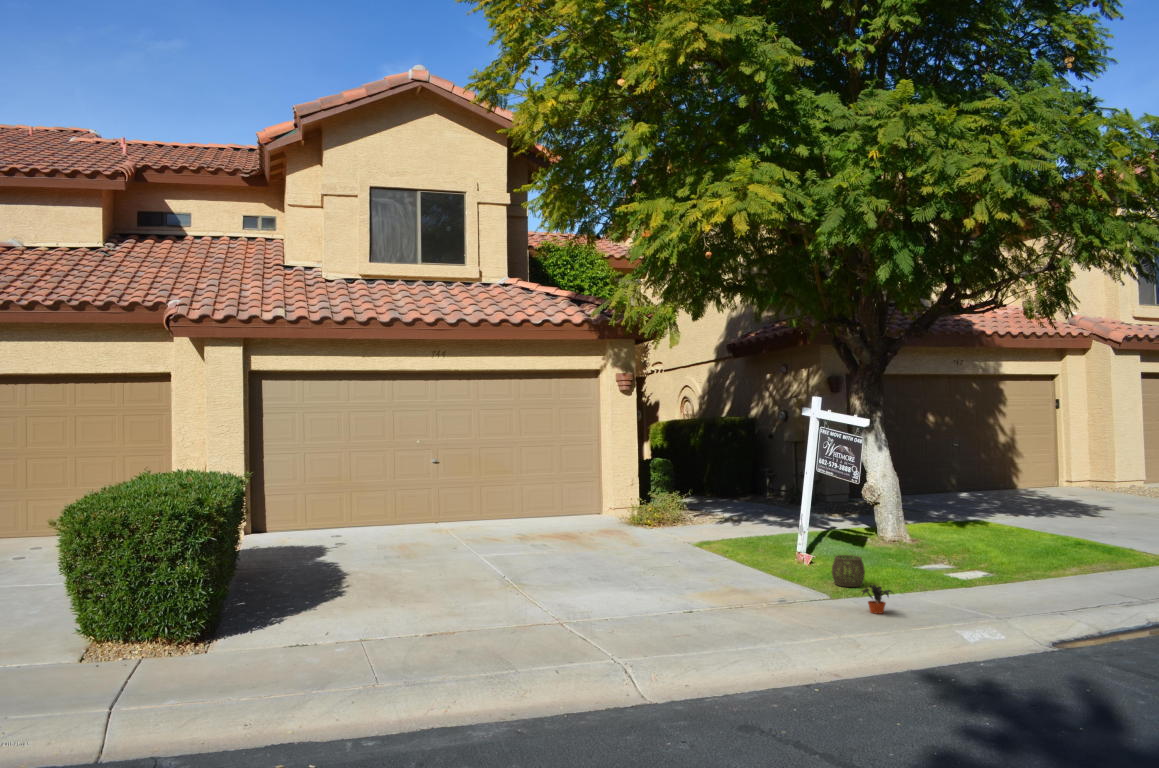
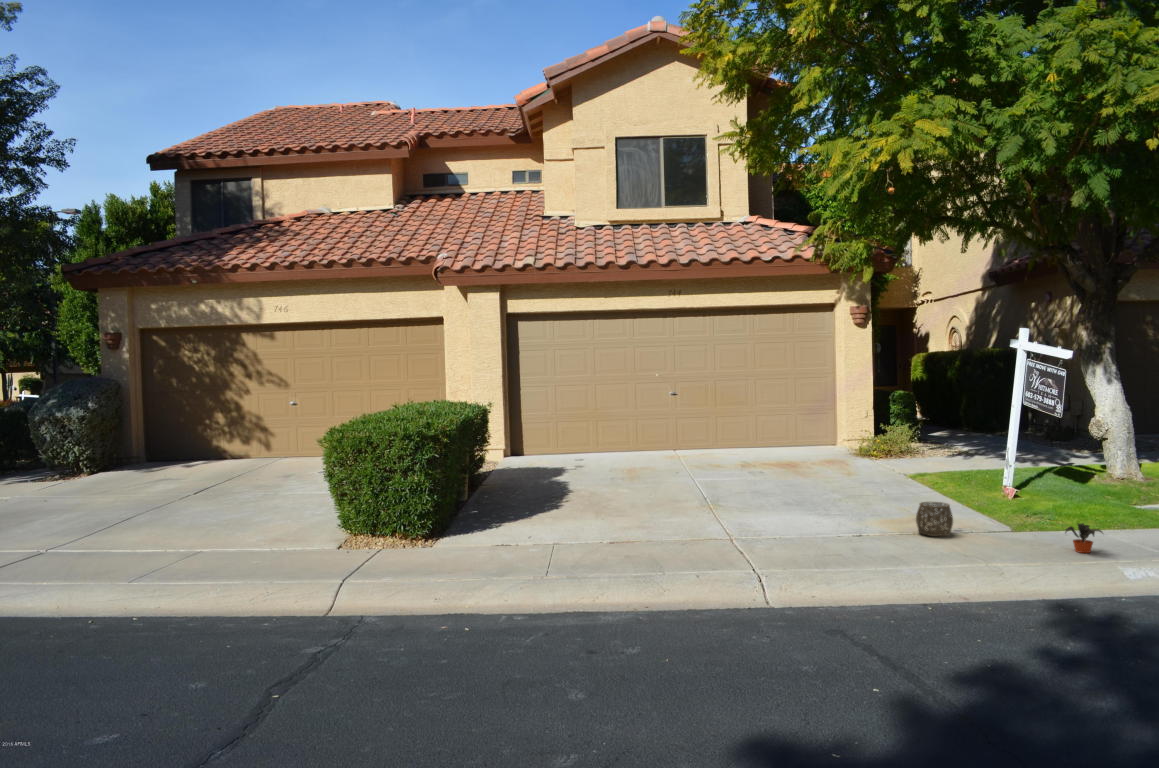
woven basket: present [832,555,865,587] -> present [916,502,953,536]

